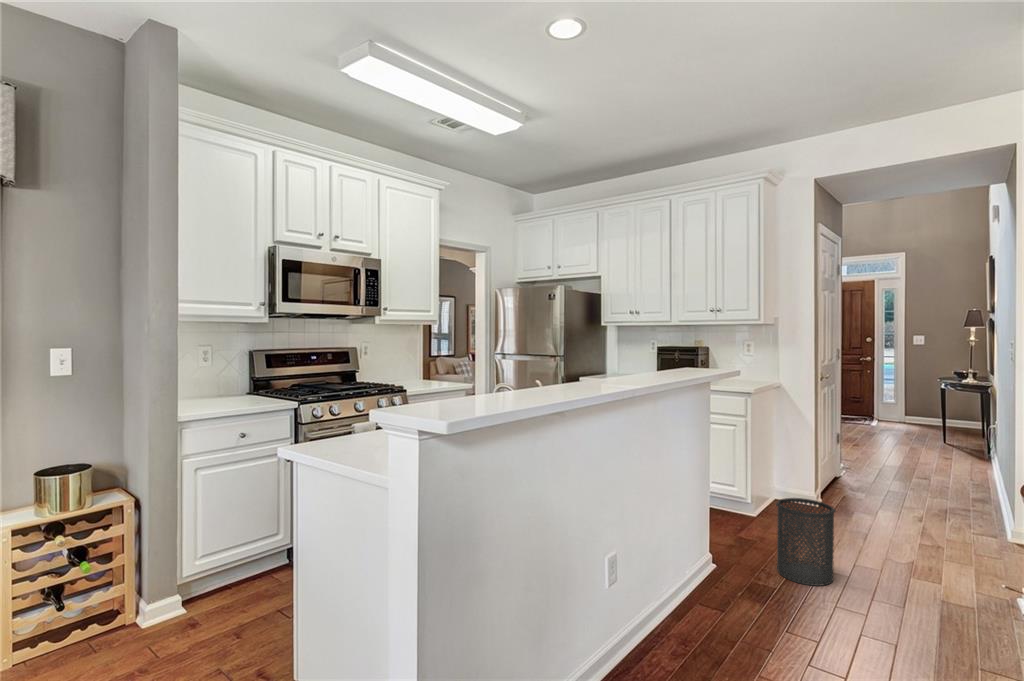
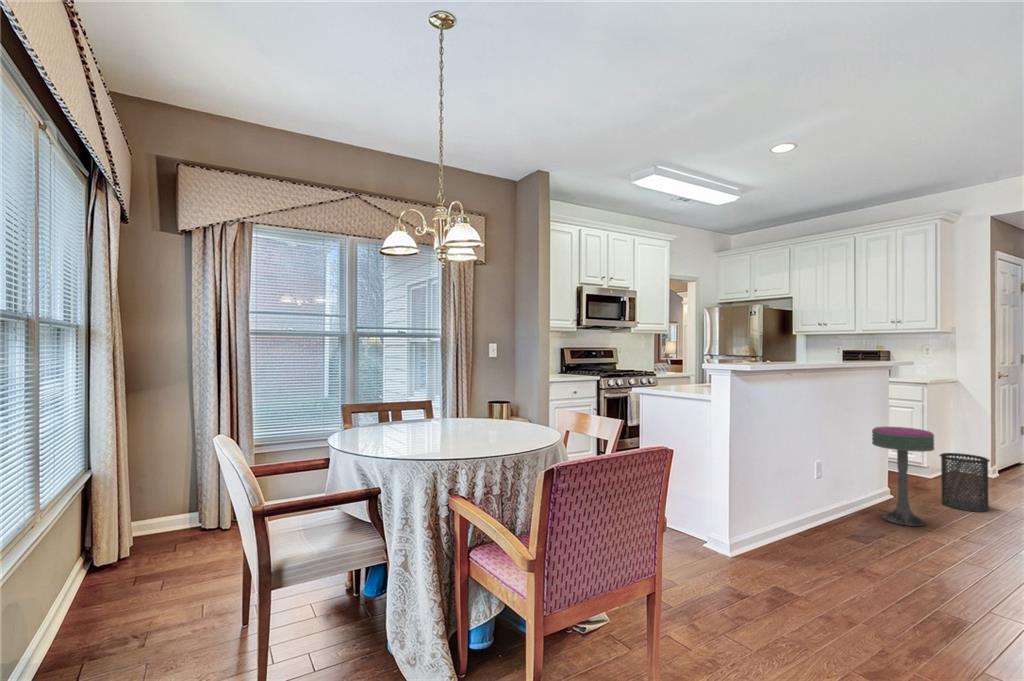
bar stool: none [697,478,782,642] -> present [872,427,934,526]

